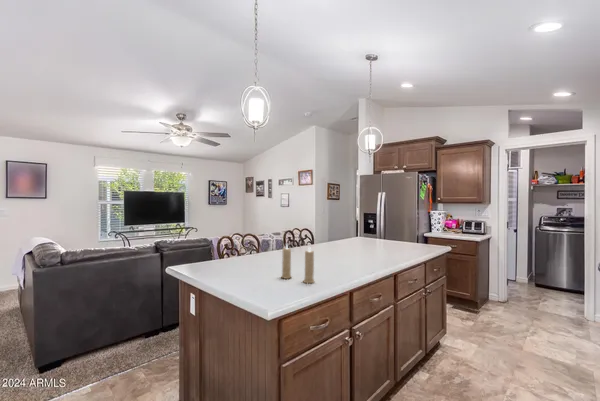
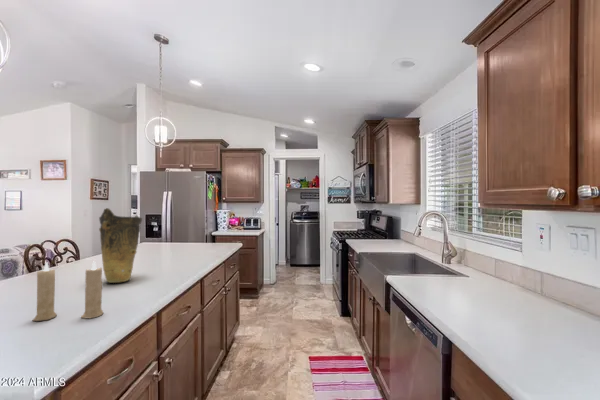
vase: none [318,209,346,265] -> present [99,208,142,283]

